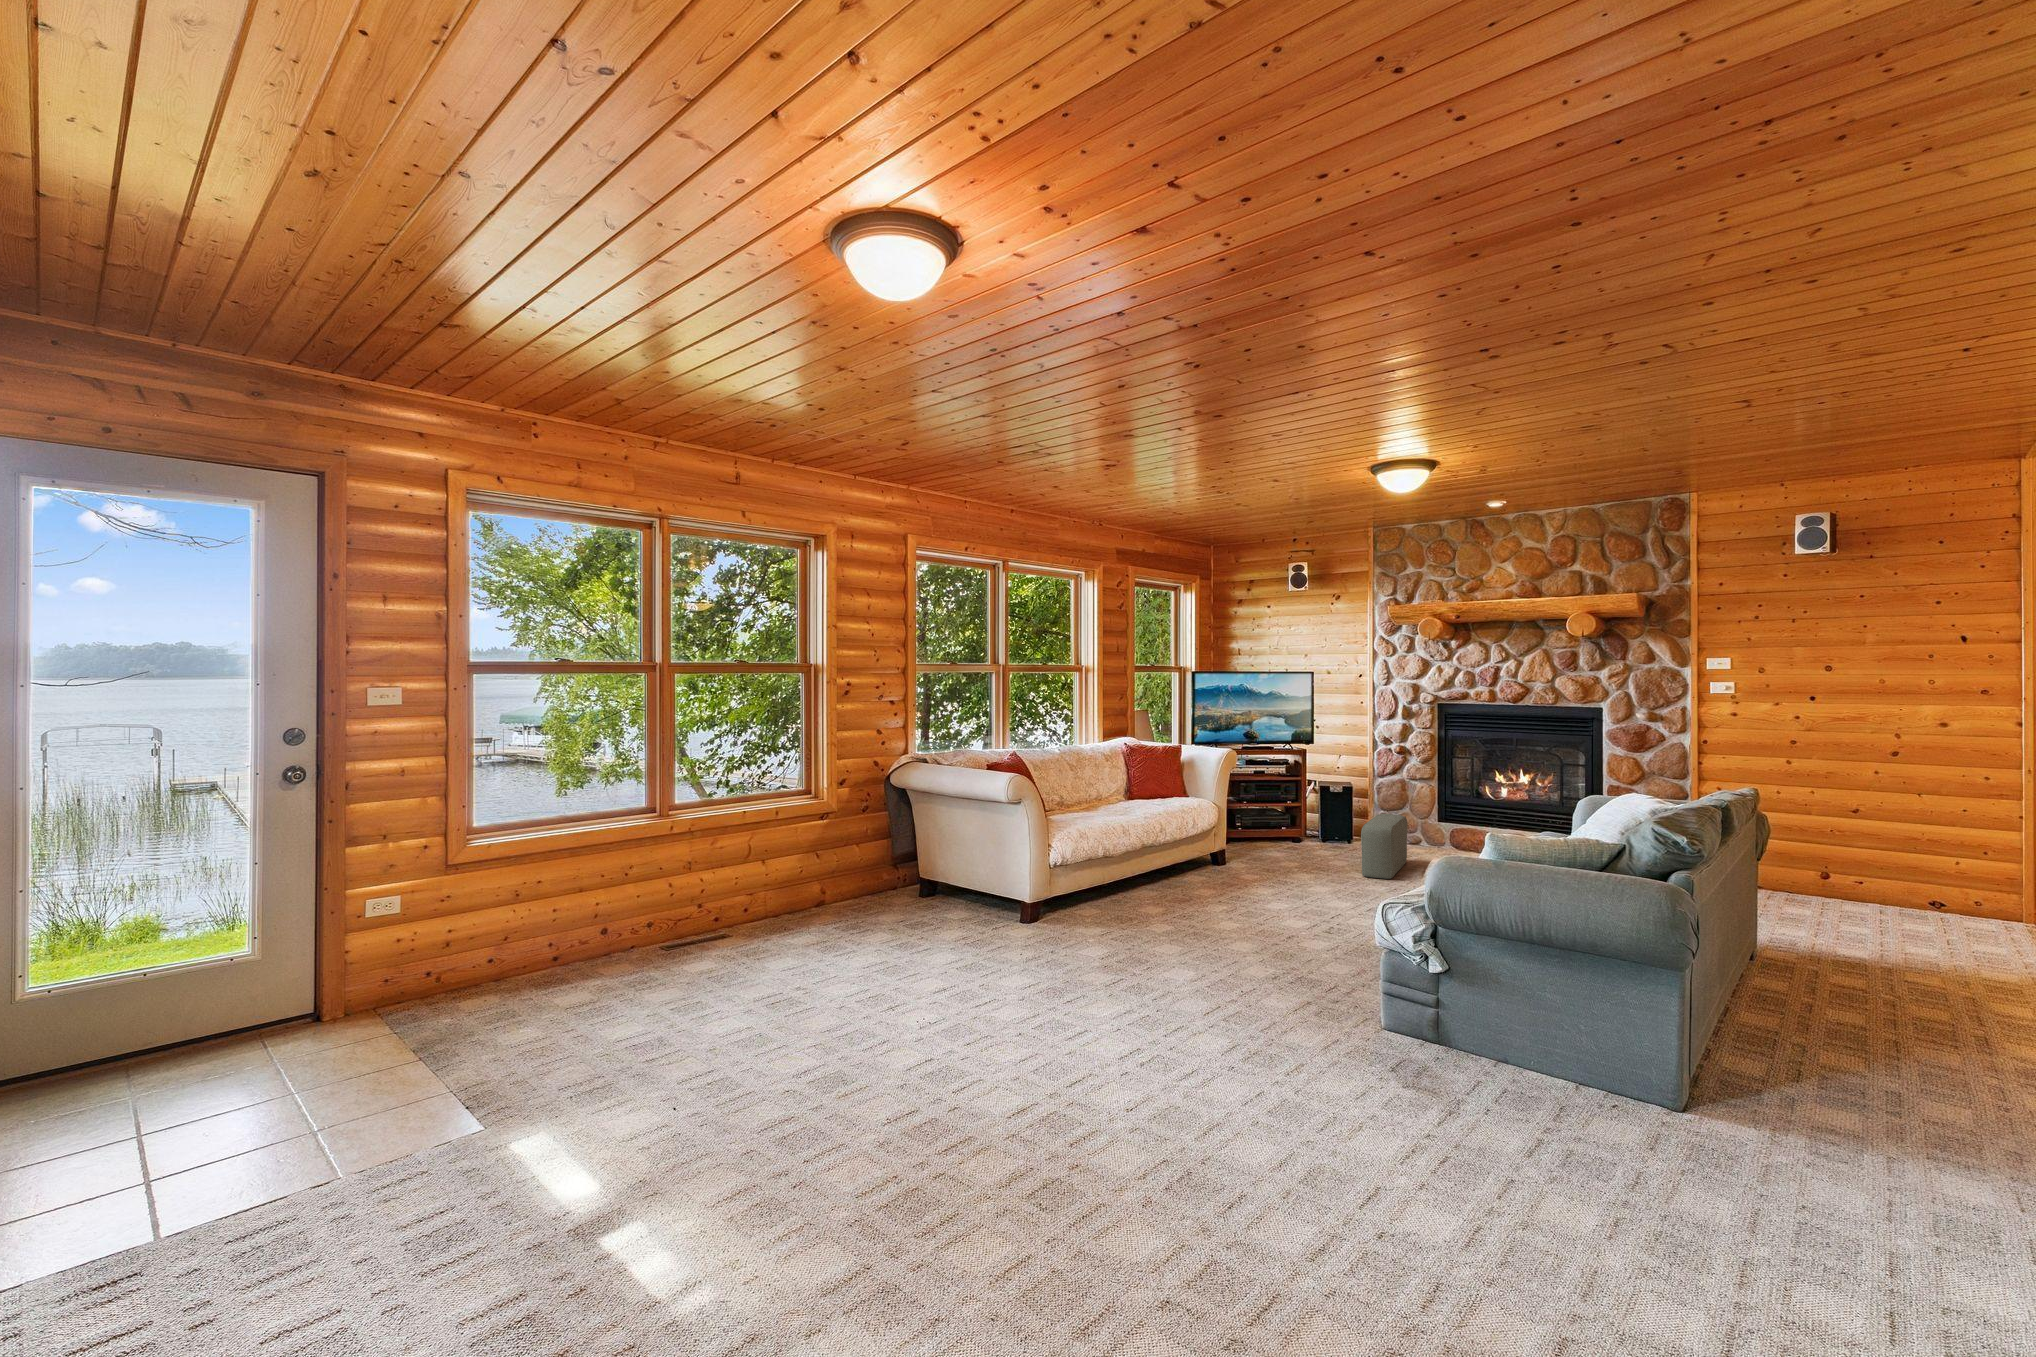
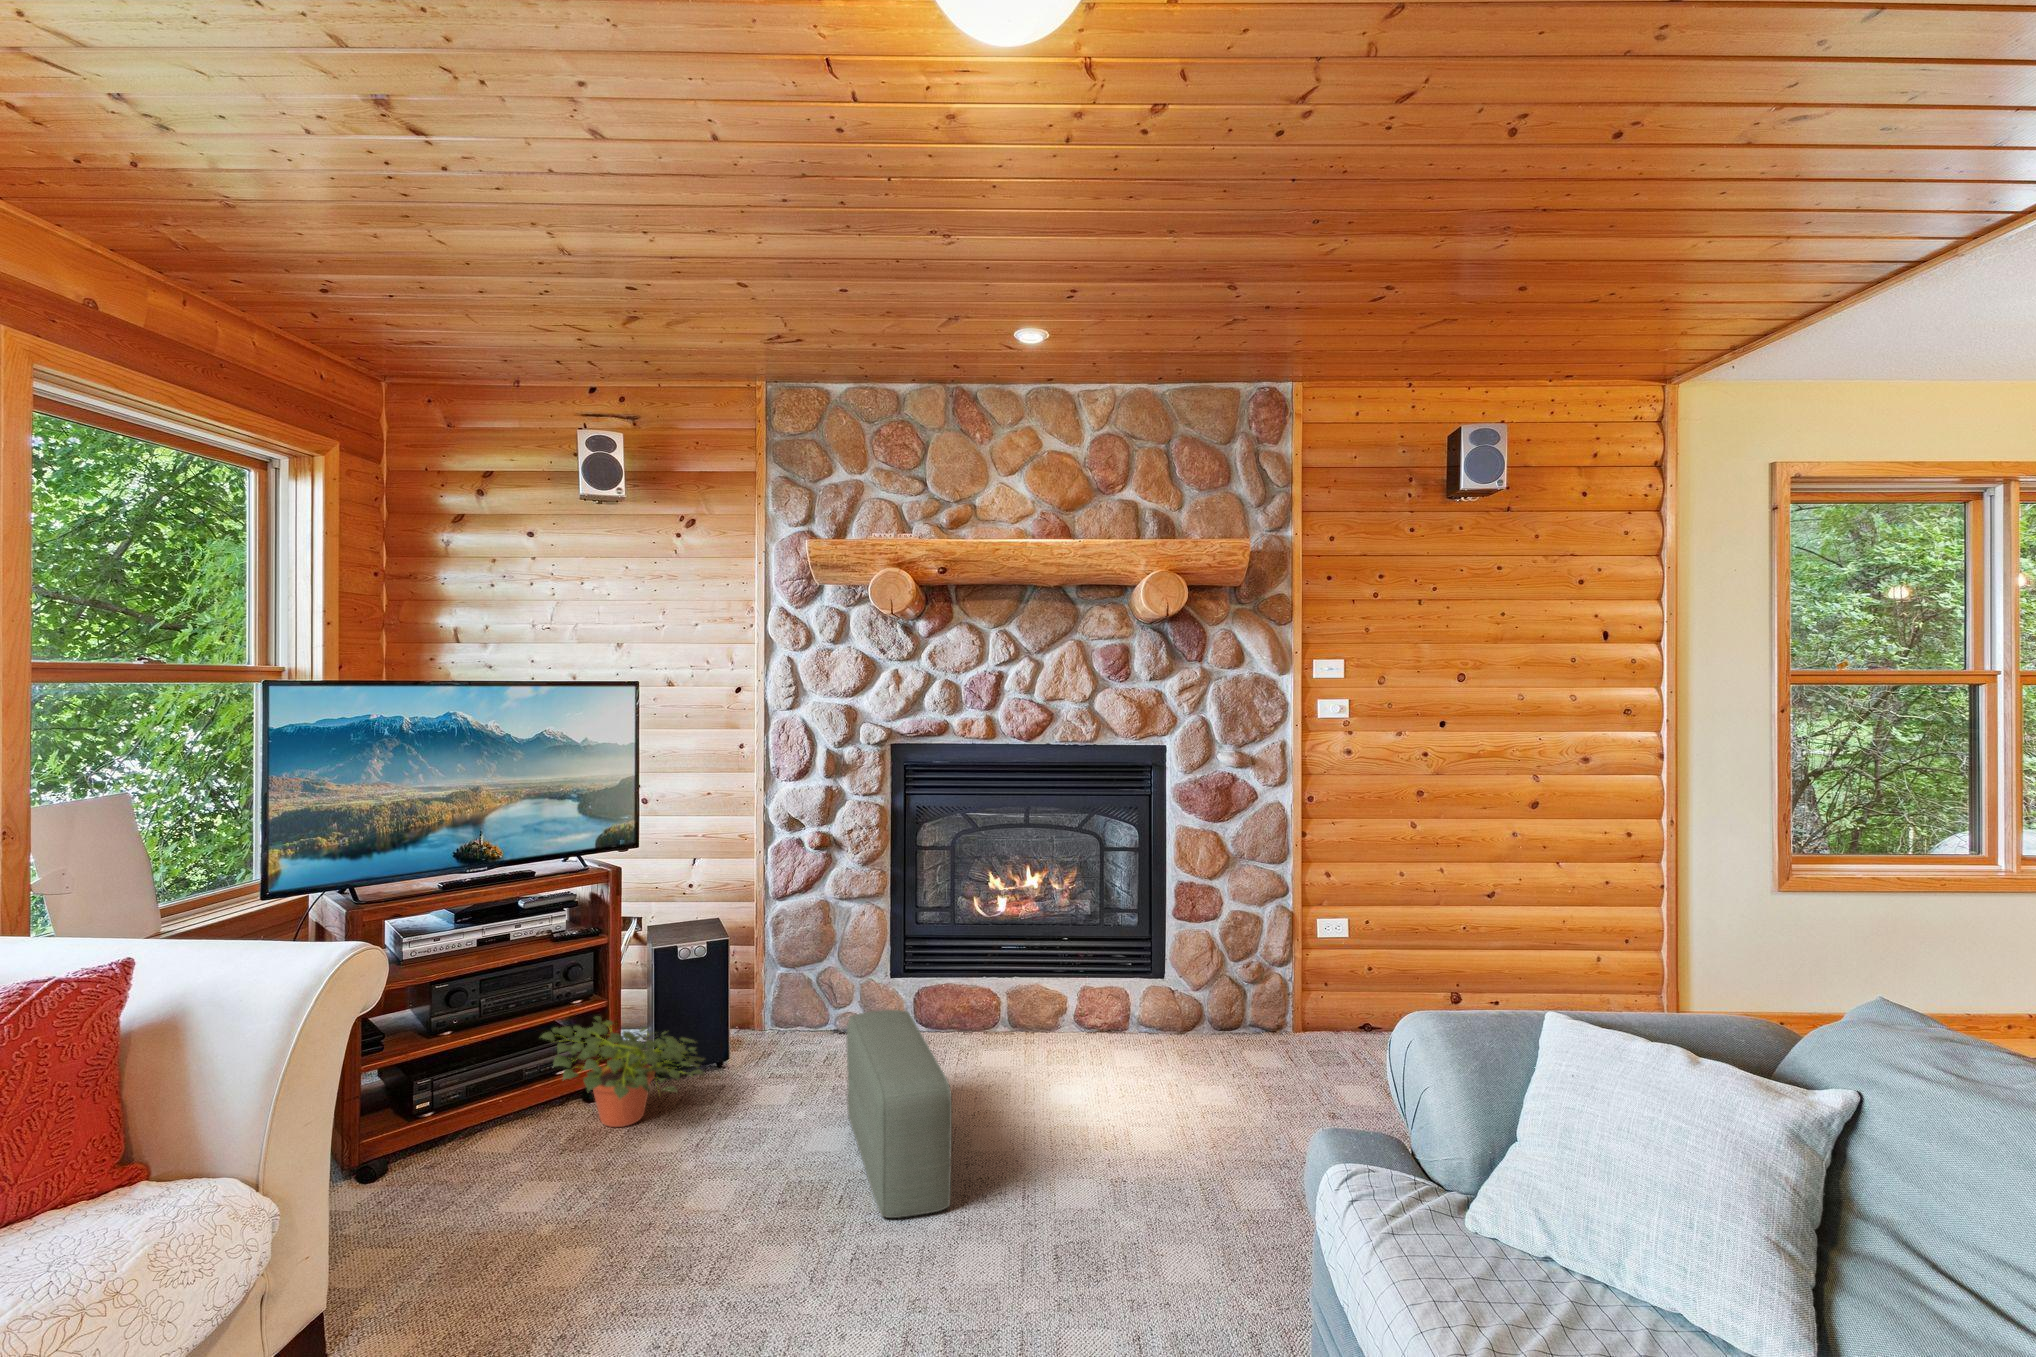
potted plant: none [1259,808,1326,849] -> present [541,1016,704,1127]

